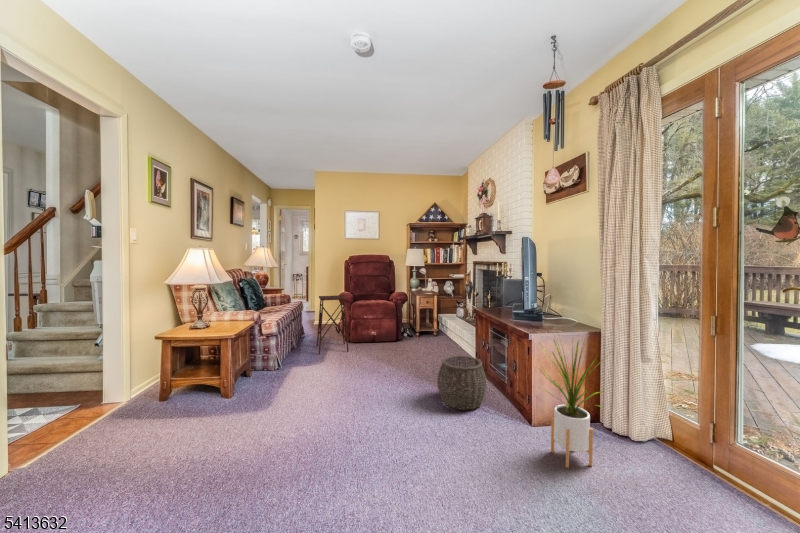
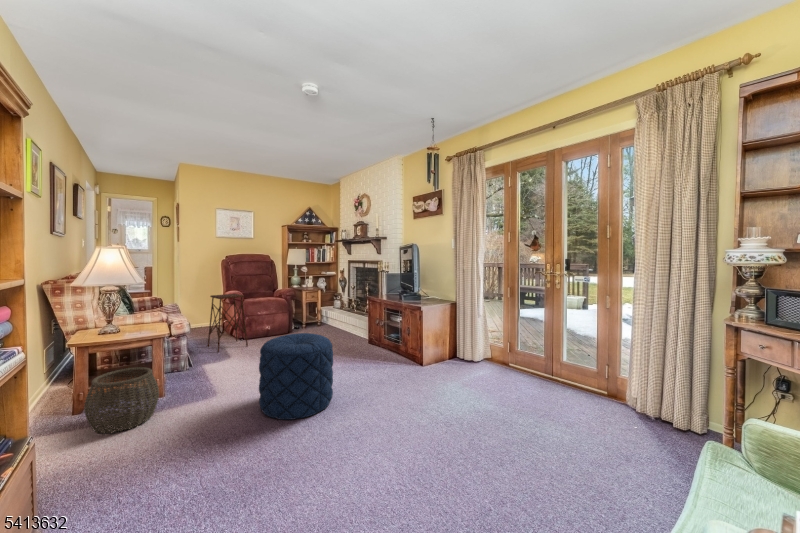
house plant: present [543,340,608,468] -> none [432,302,472,380]
pouf: none [281,353,374,470] -> present [259,333,333,420]
woven basket: present [437,355,487,410] -> present [84,367,159,434]

